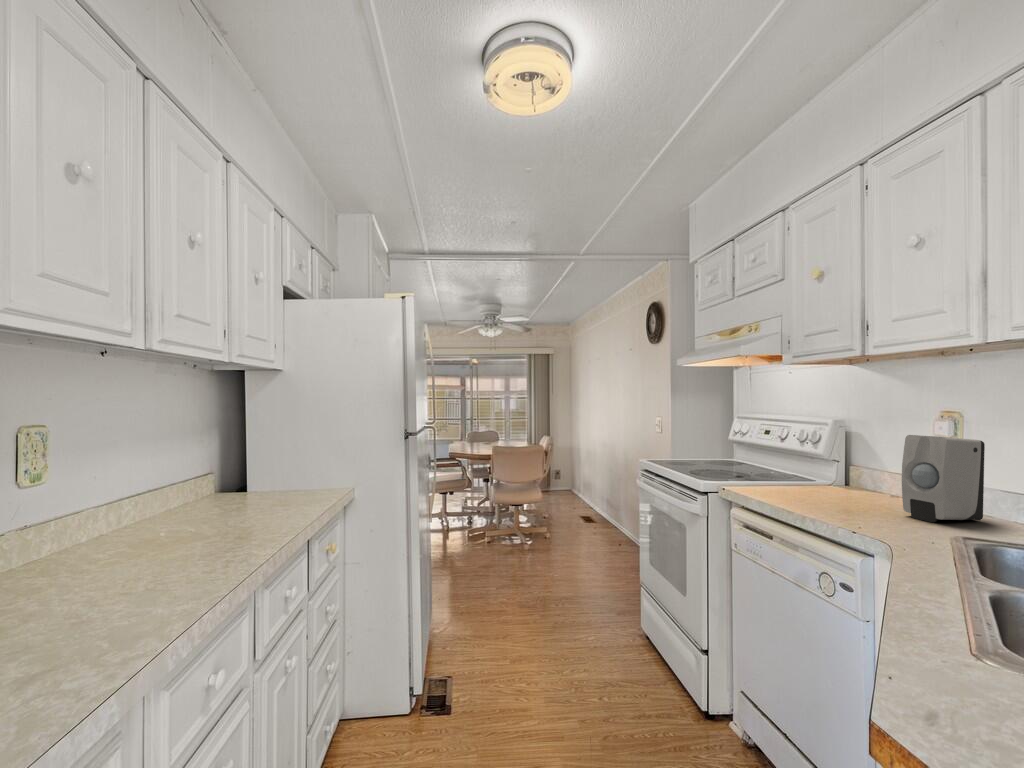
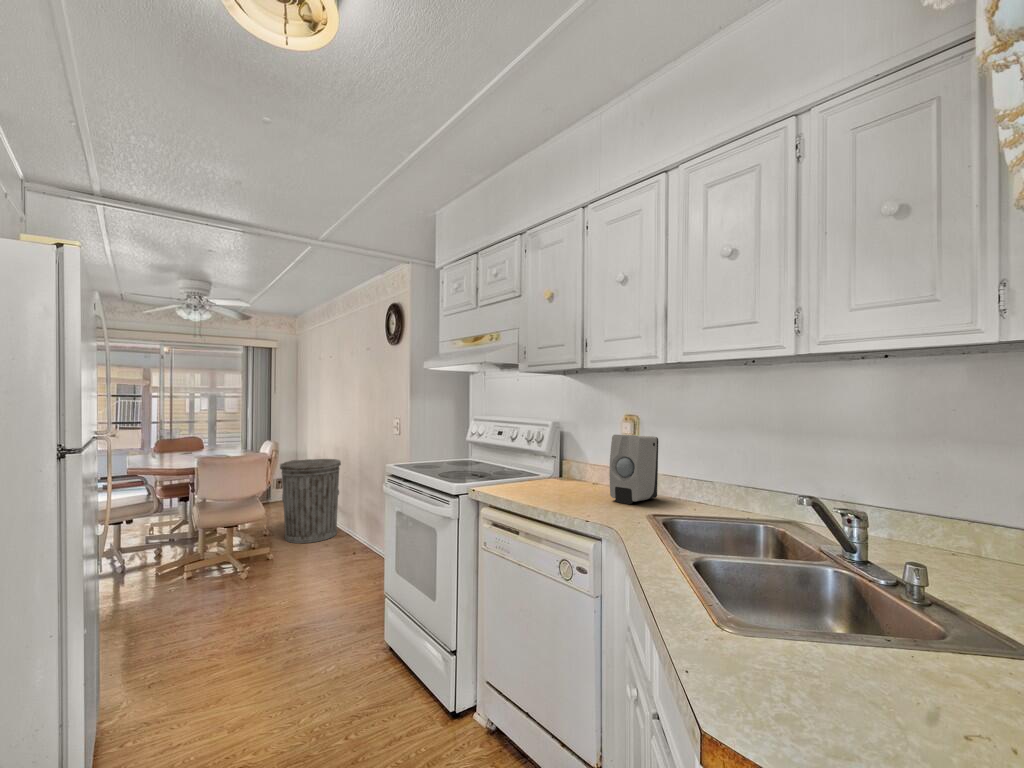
trash can: none [556,453,609,530] -> present [280,459,341,543]

